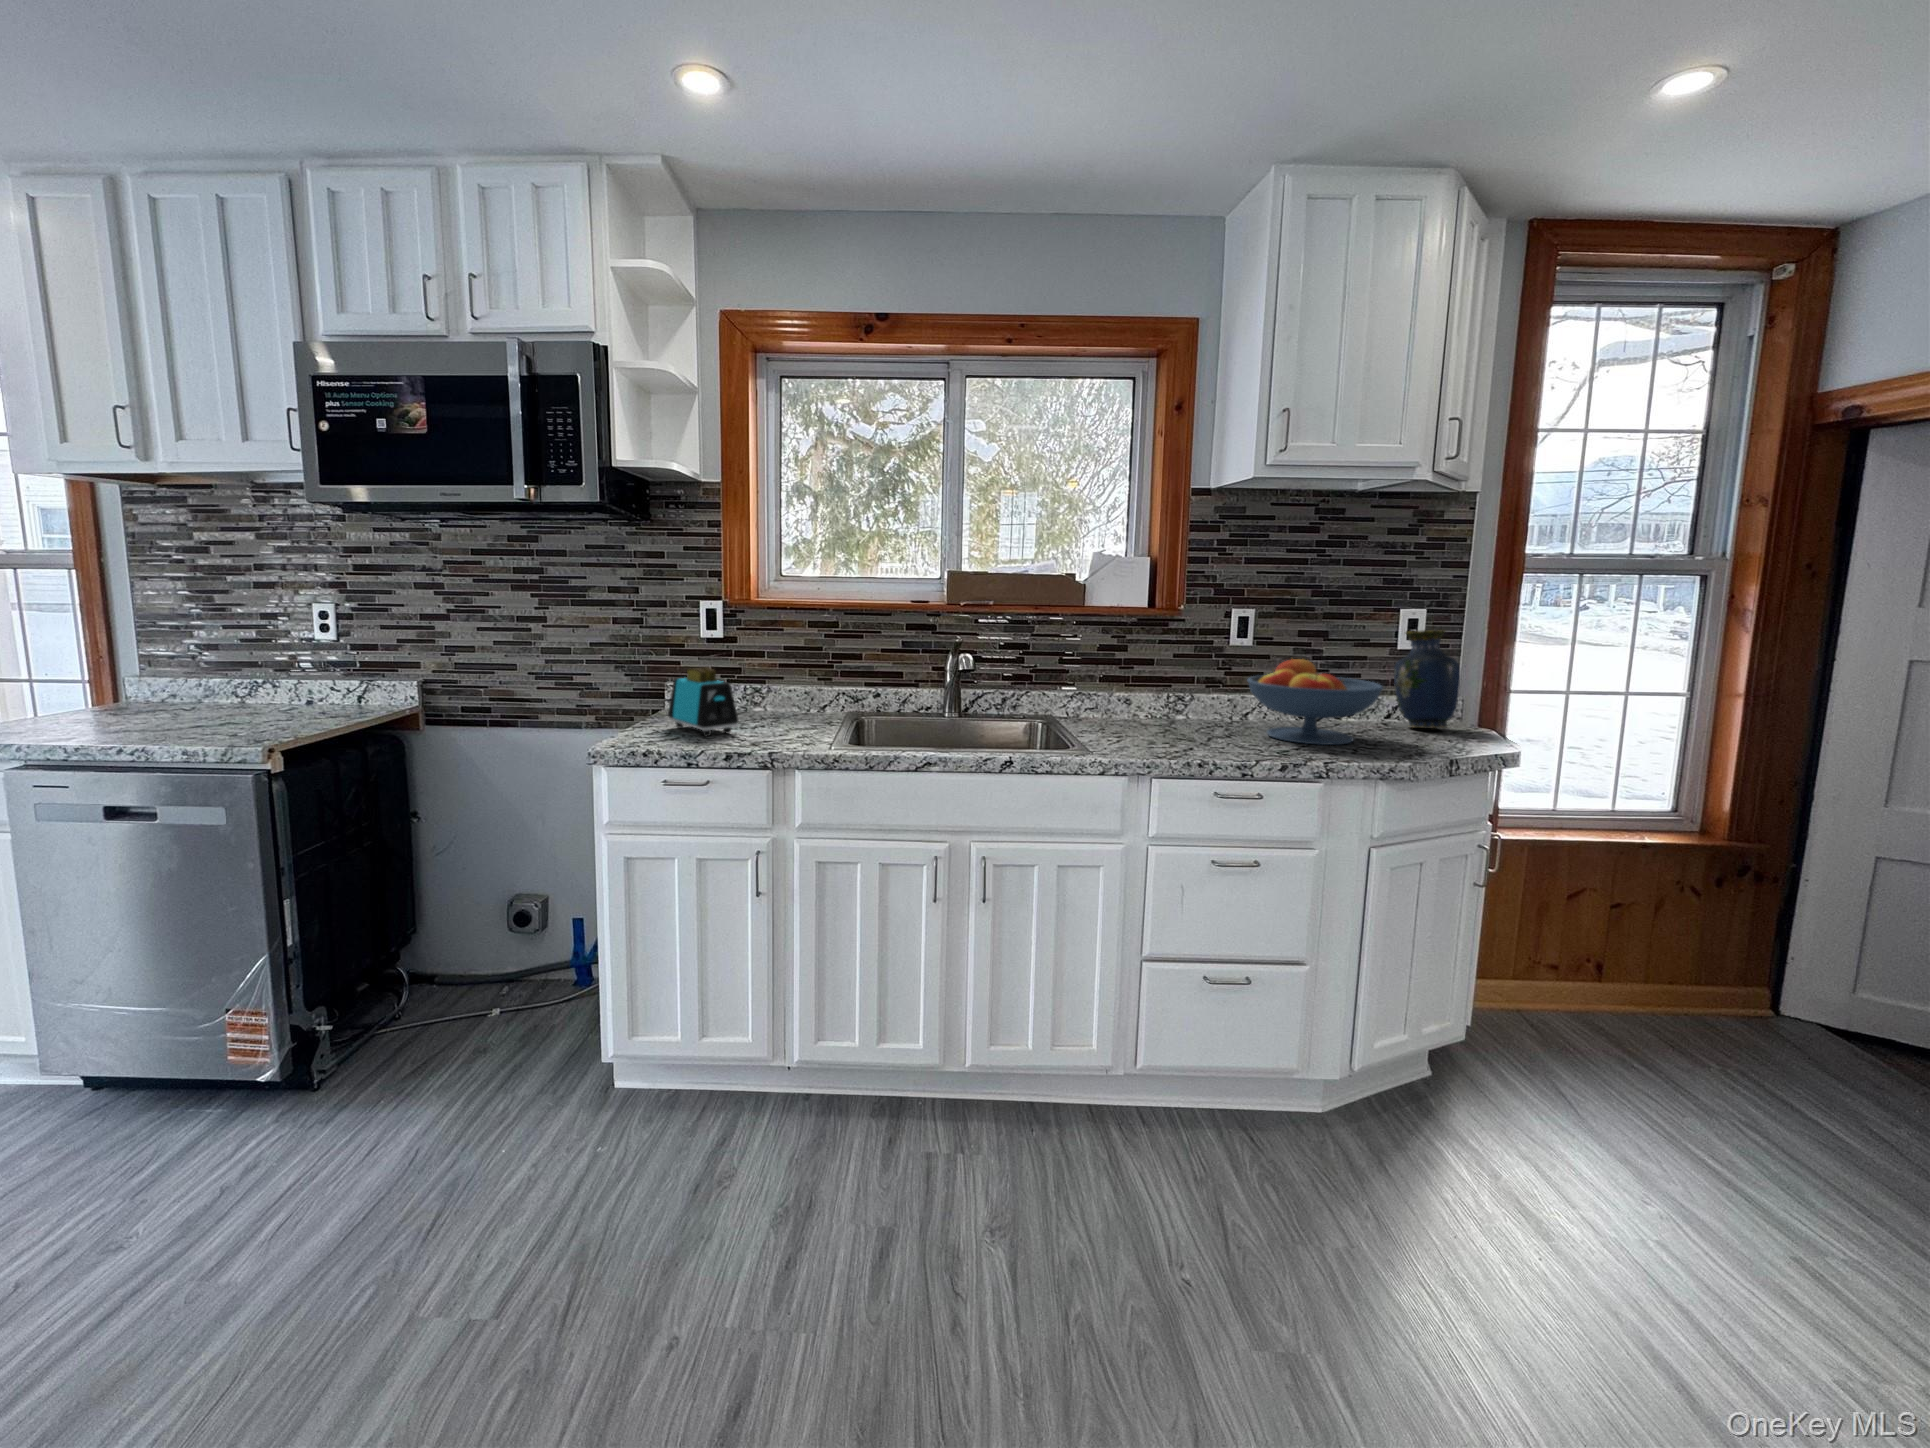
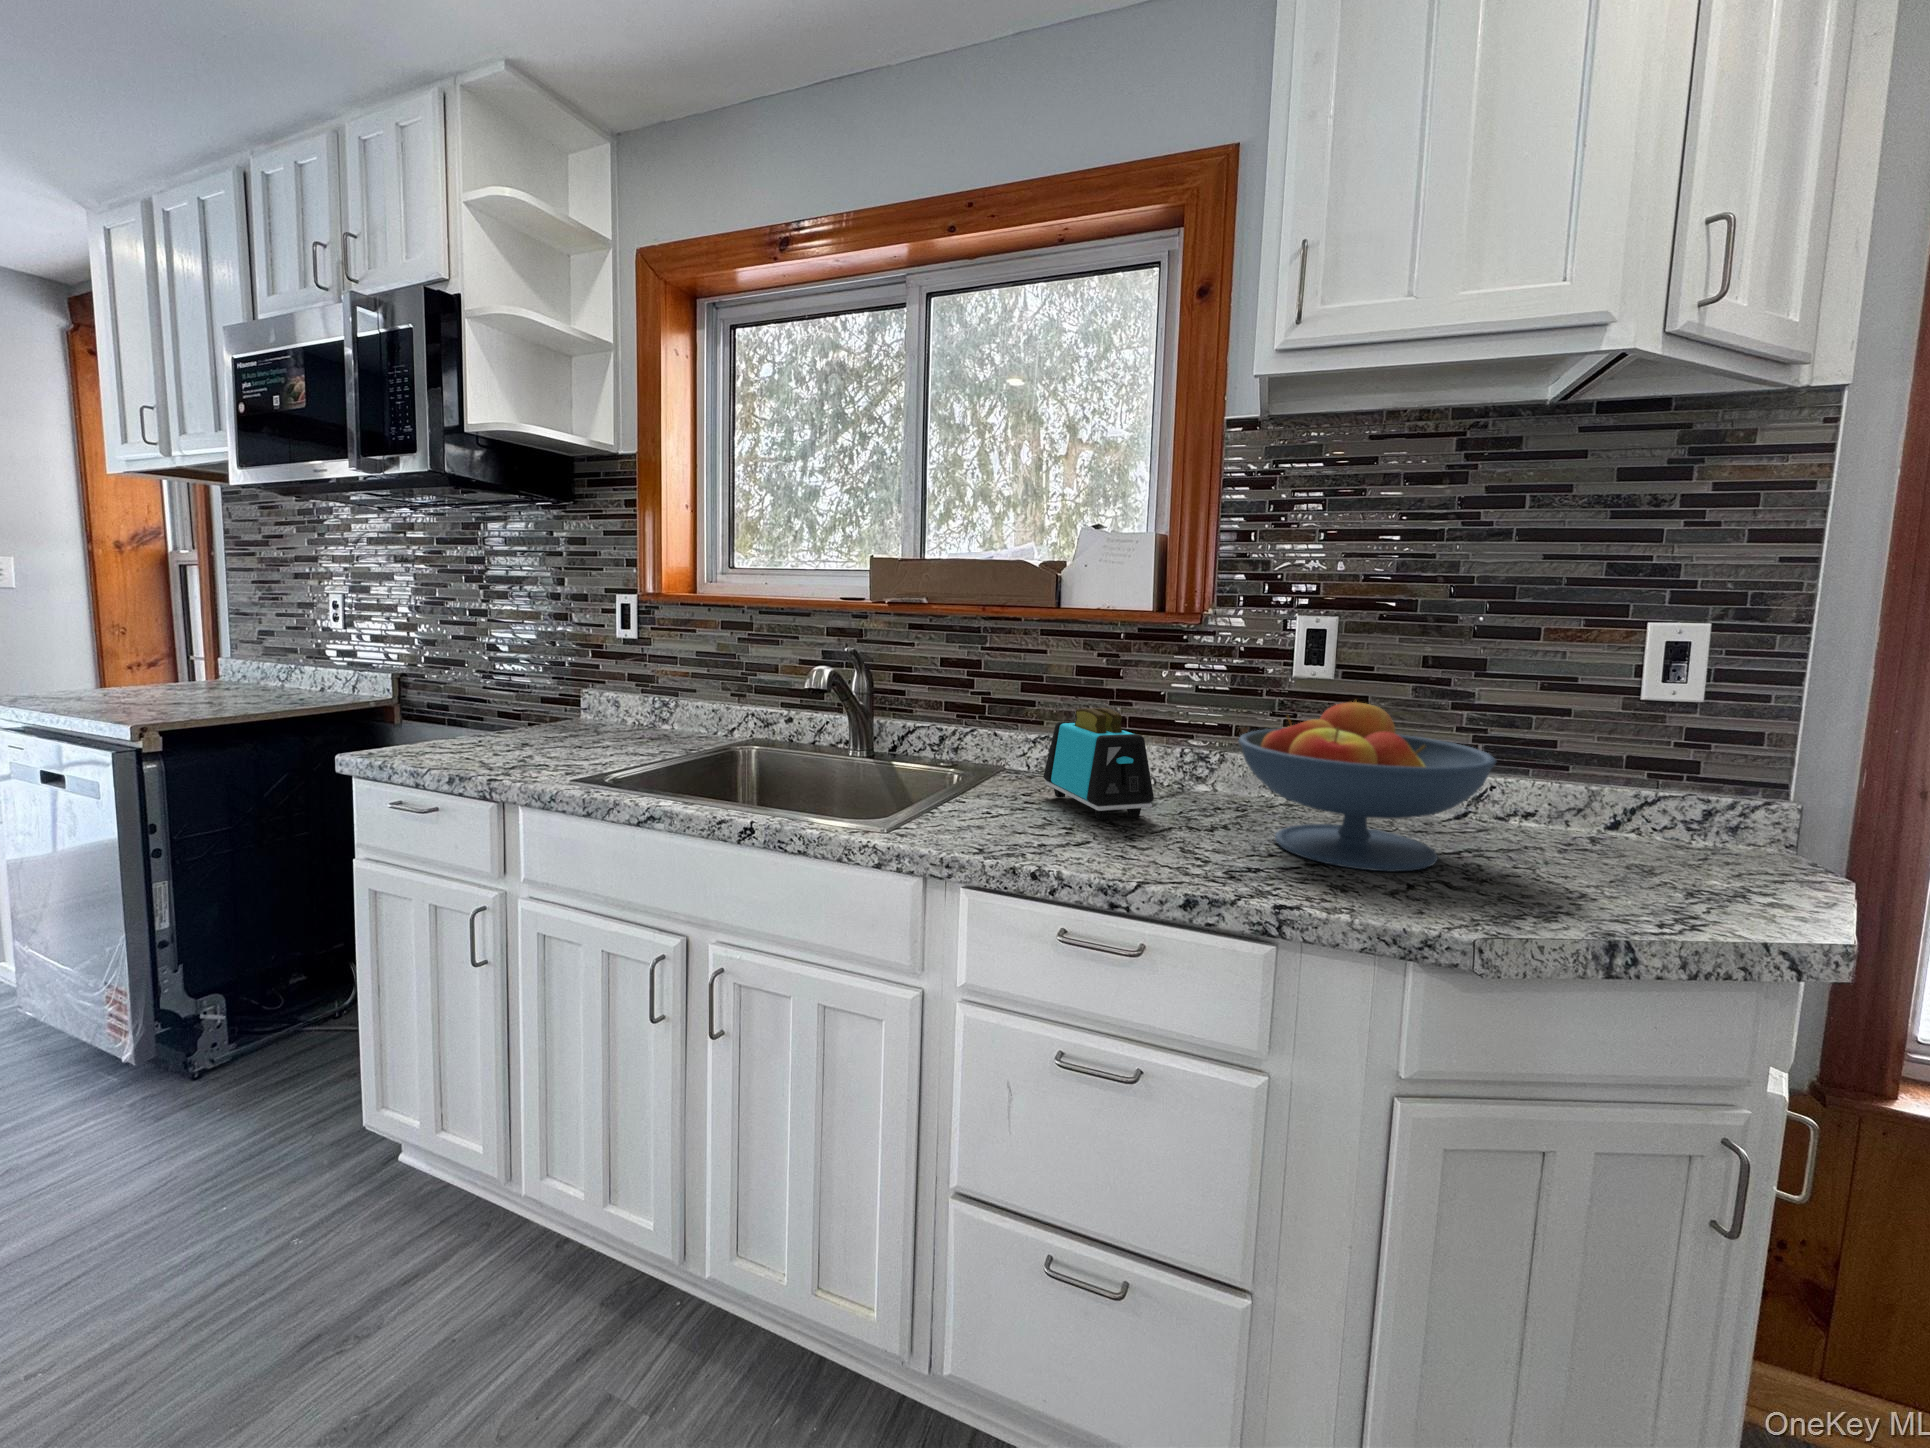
vase: present [1394,630,1460,728] -> none [1602,660,1752,865]
toaster: present [668,667,738,736] -> present [1044,708,1154,820]

